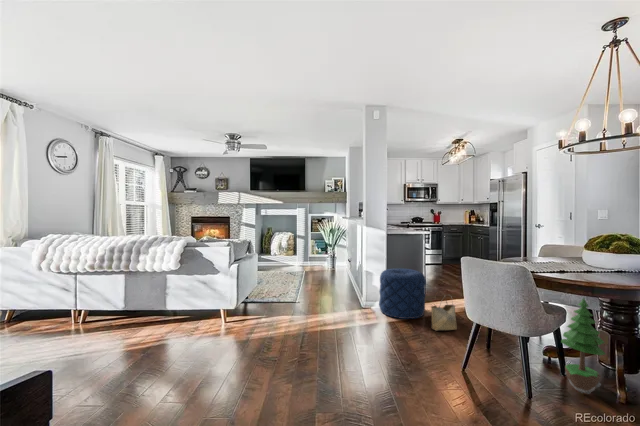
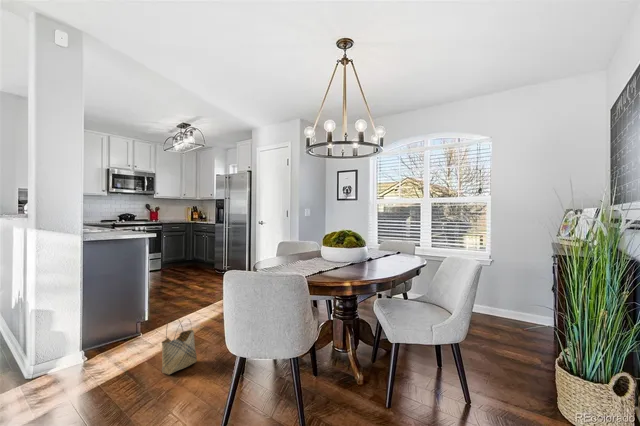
pouf: present [379,268,426,319] -> none [66,291,150,376]
potted tree: present [561,299,605,394] -> none [318,293,353,394]

